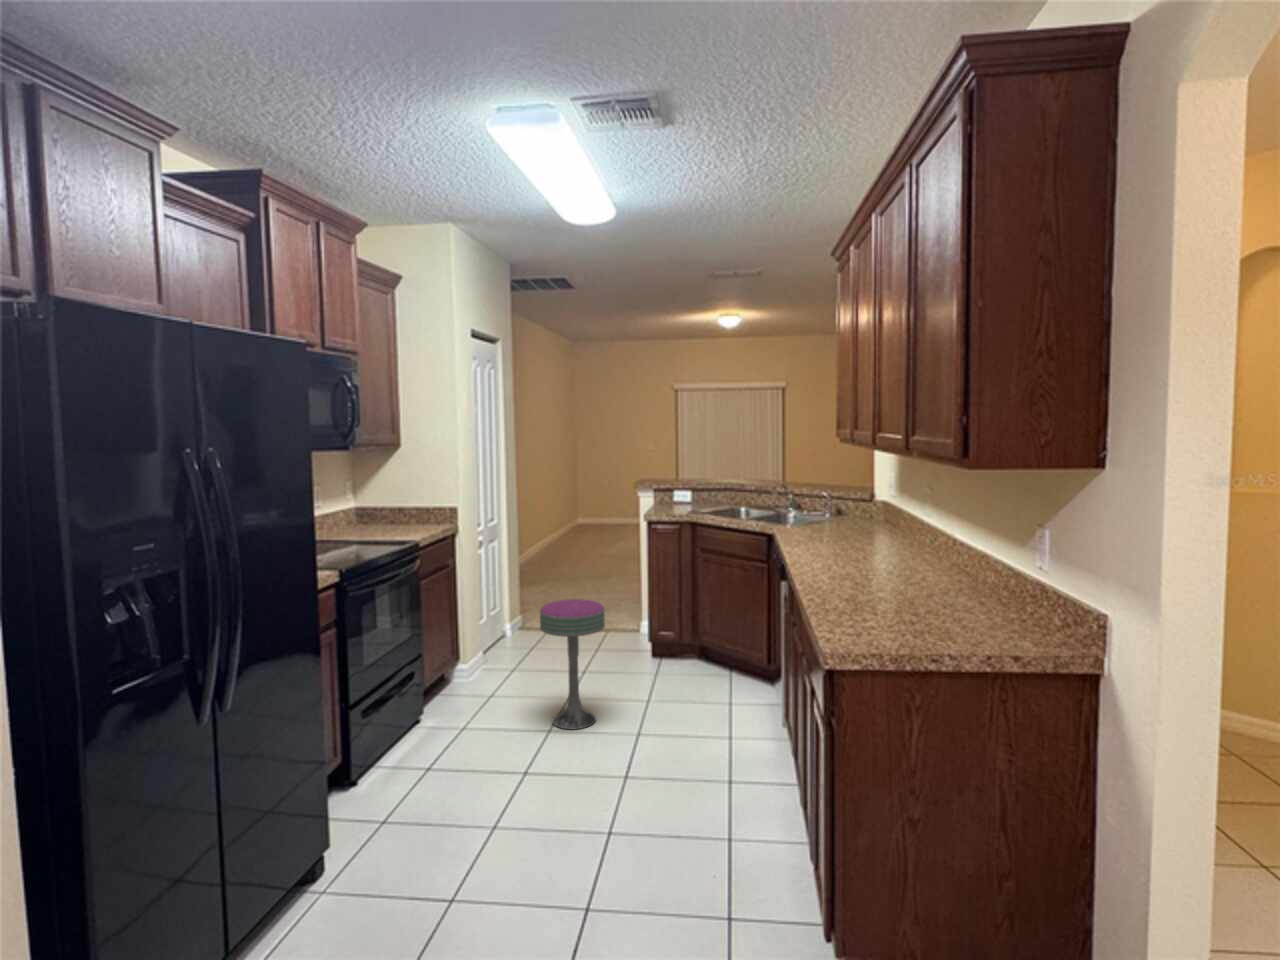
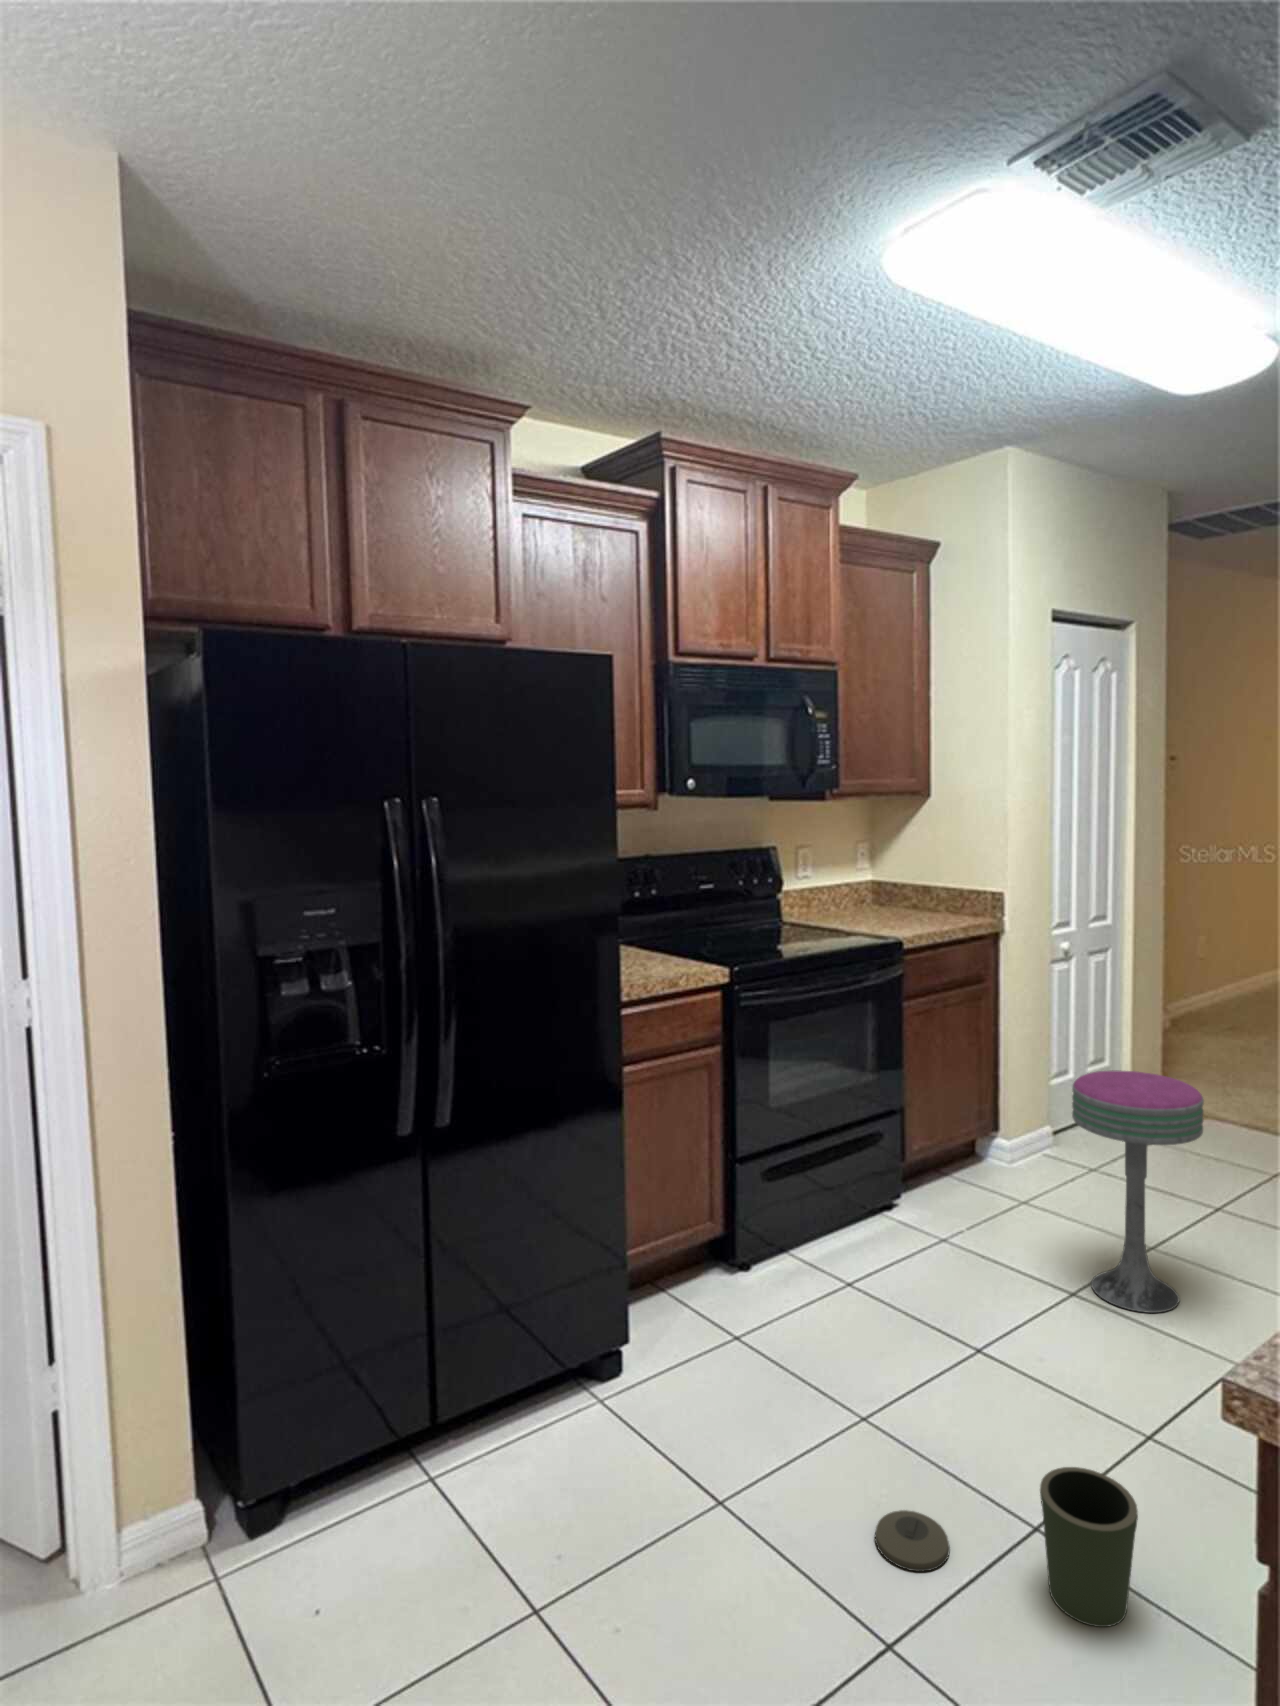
trash can: none [539,788,665,882] -> present [875,1467,1138,1627]

